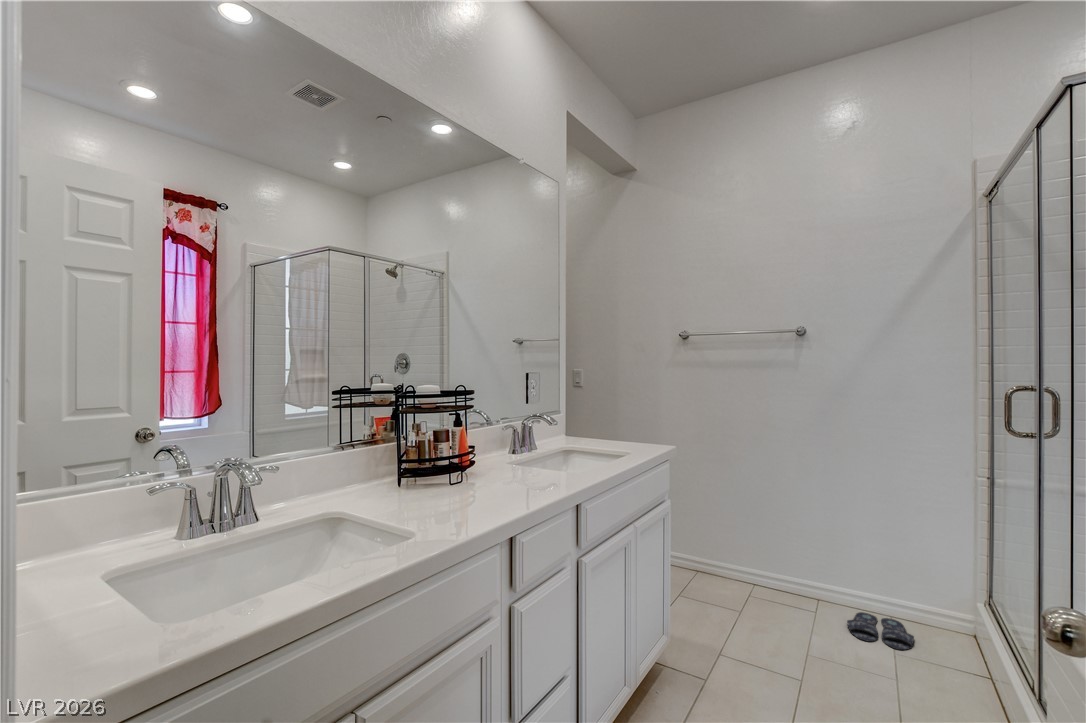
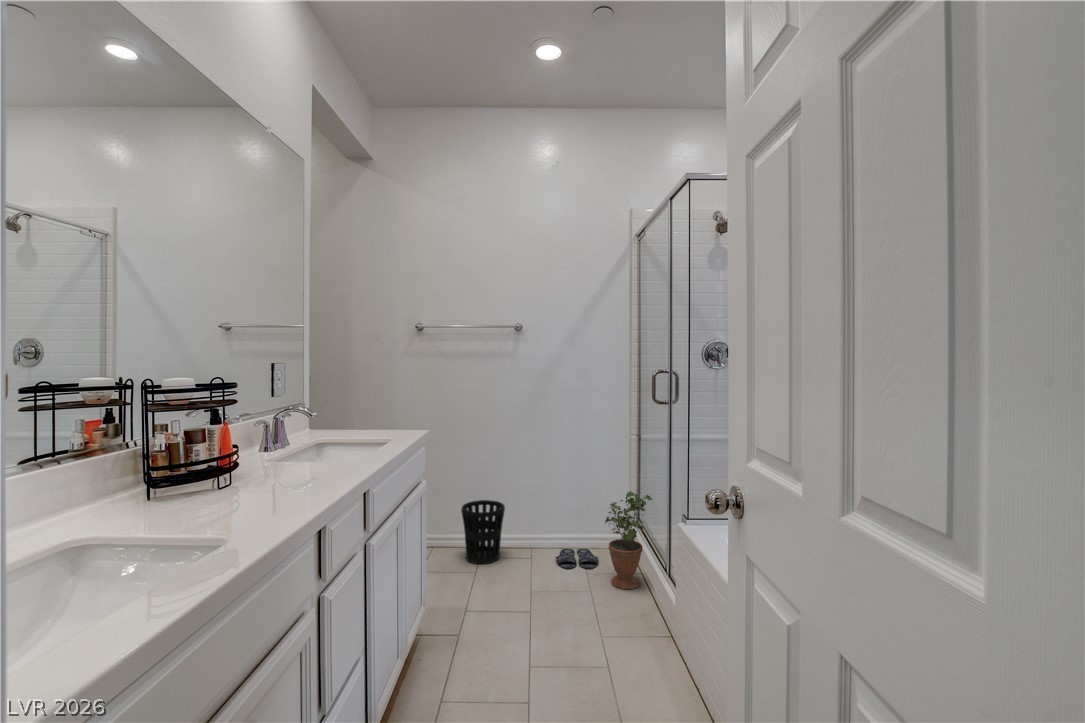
wastebasket: none [724,530,777,606] -> present [461,500,505,564]
potted plant: none [921,553,1007,700] -> present [605,491,652,589]

